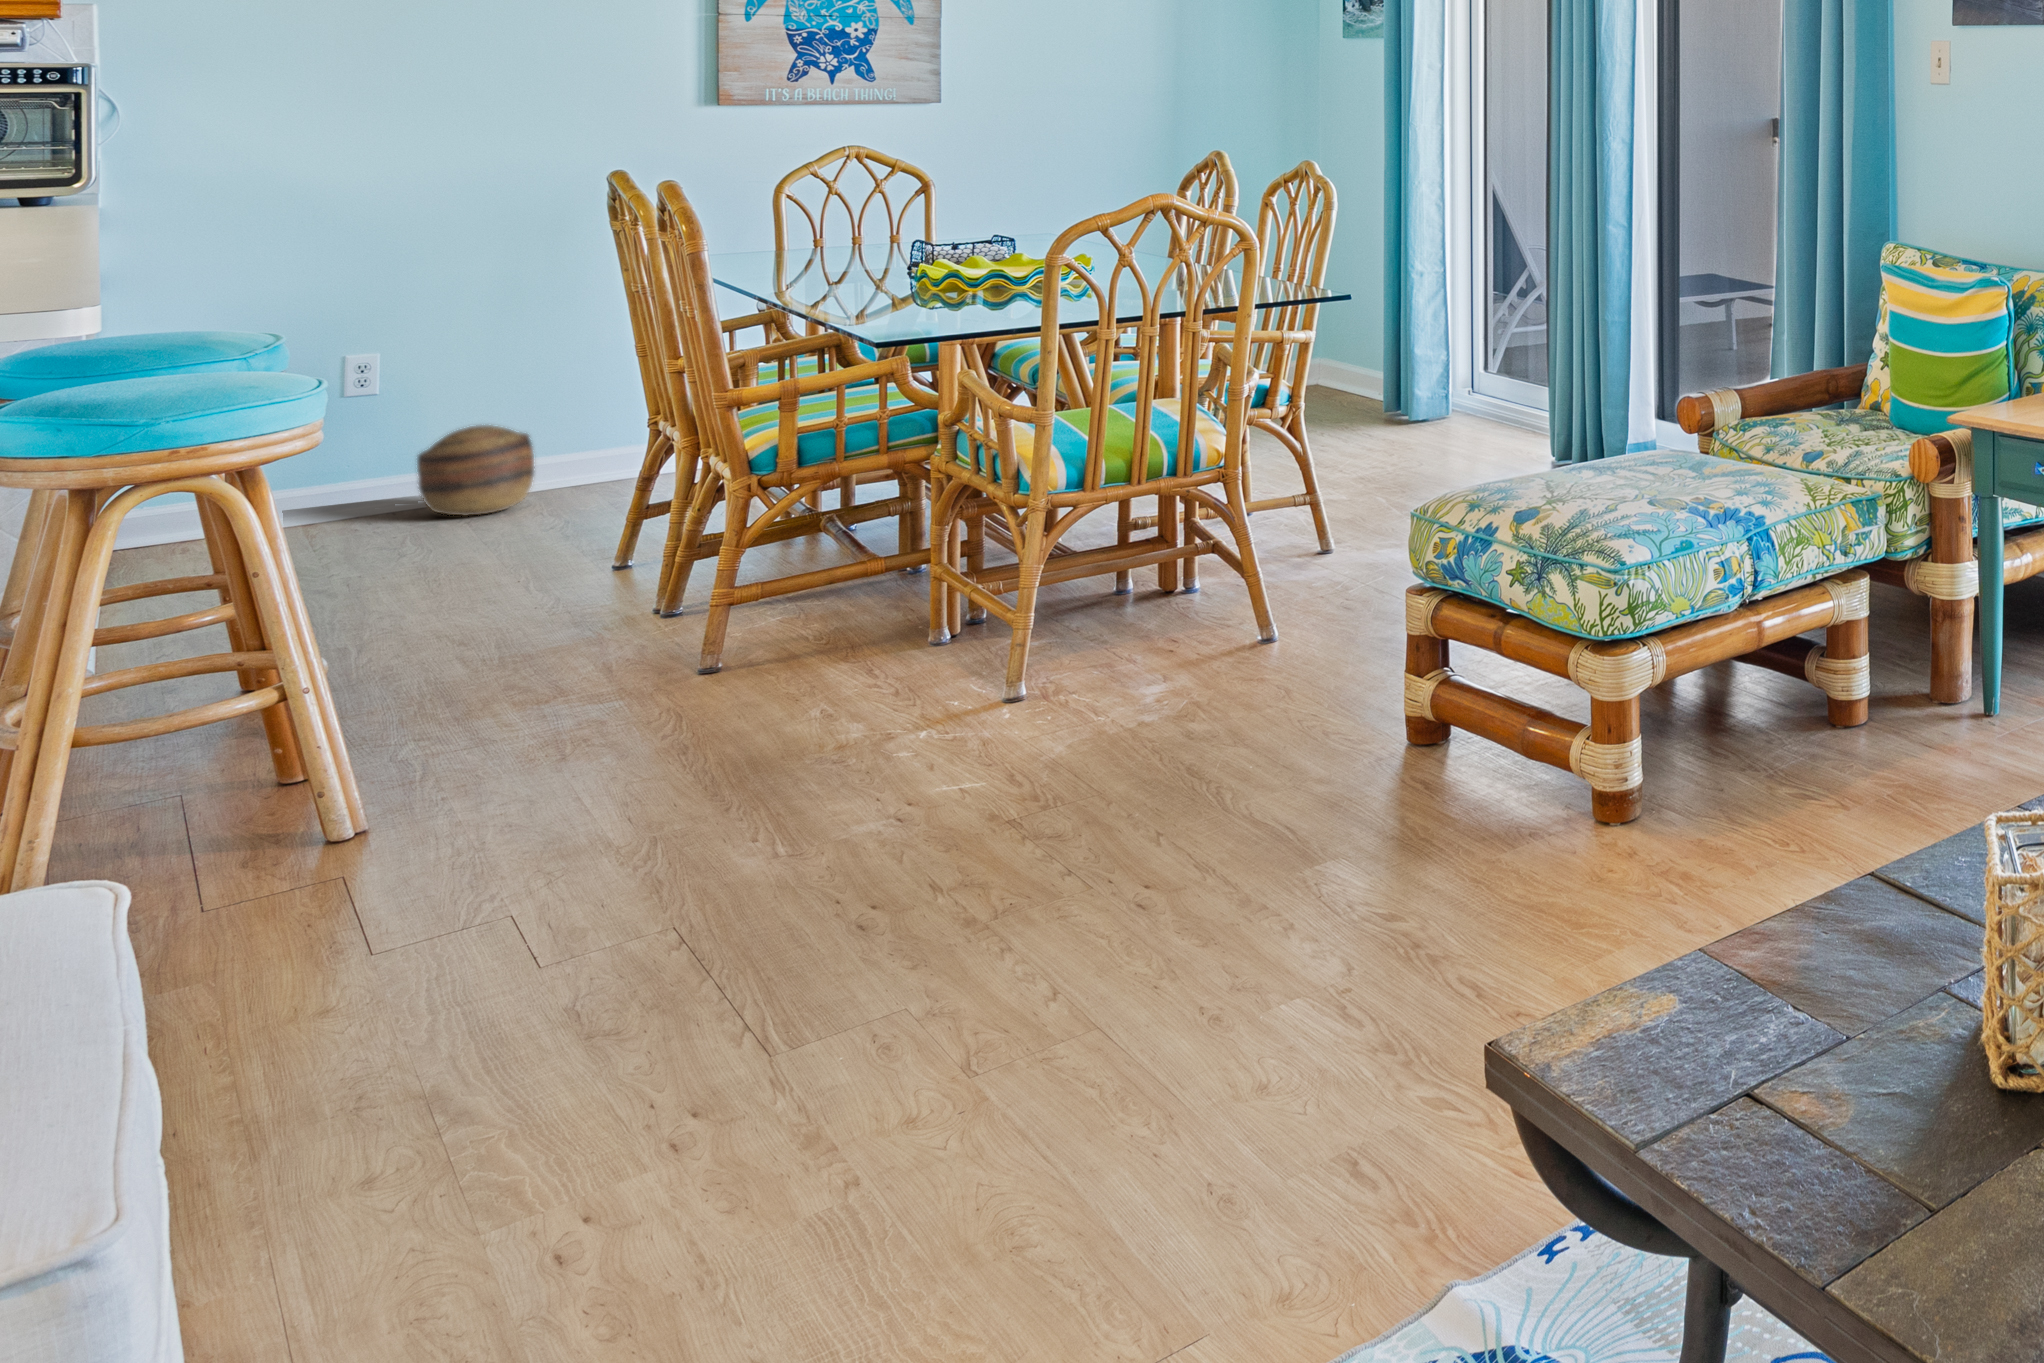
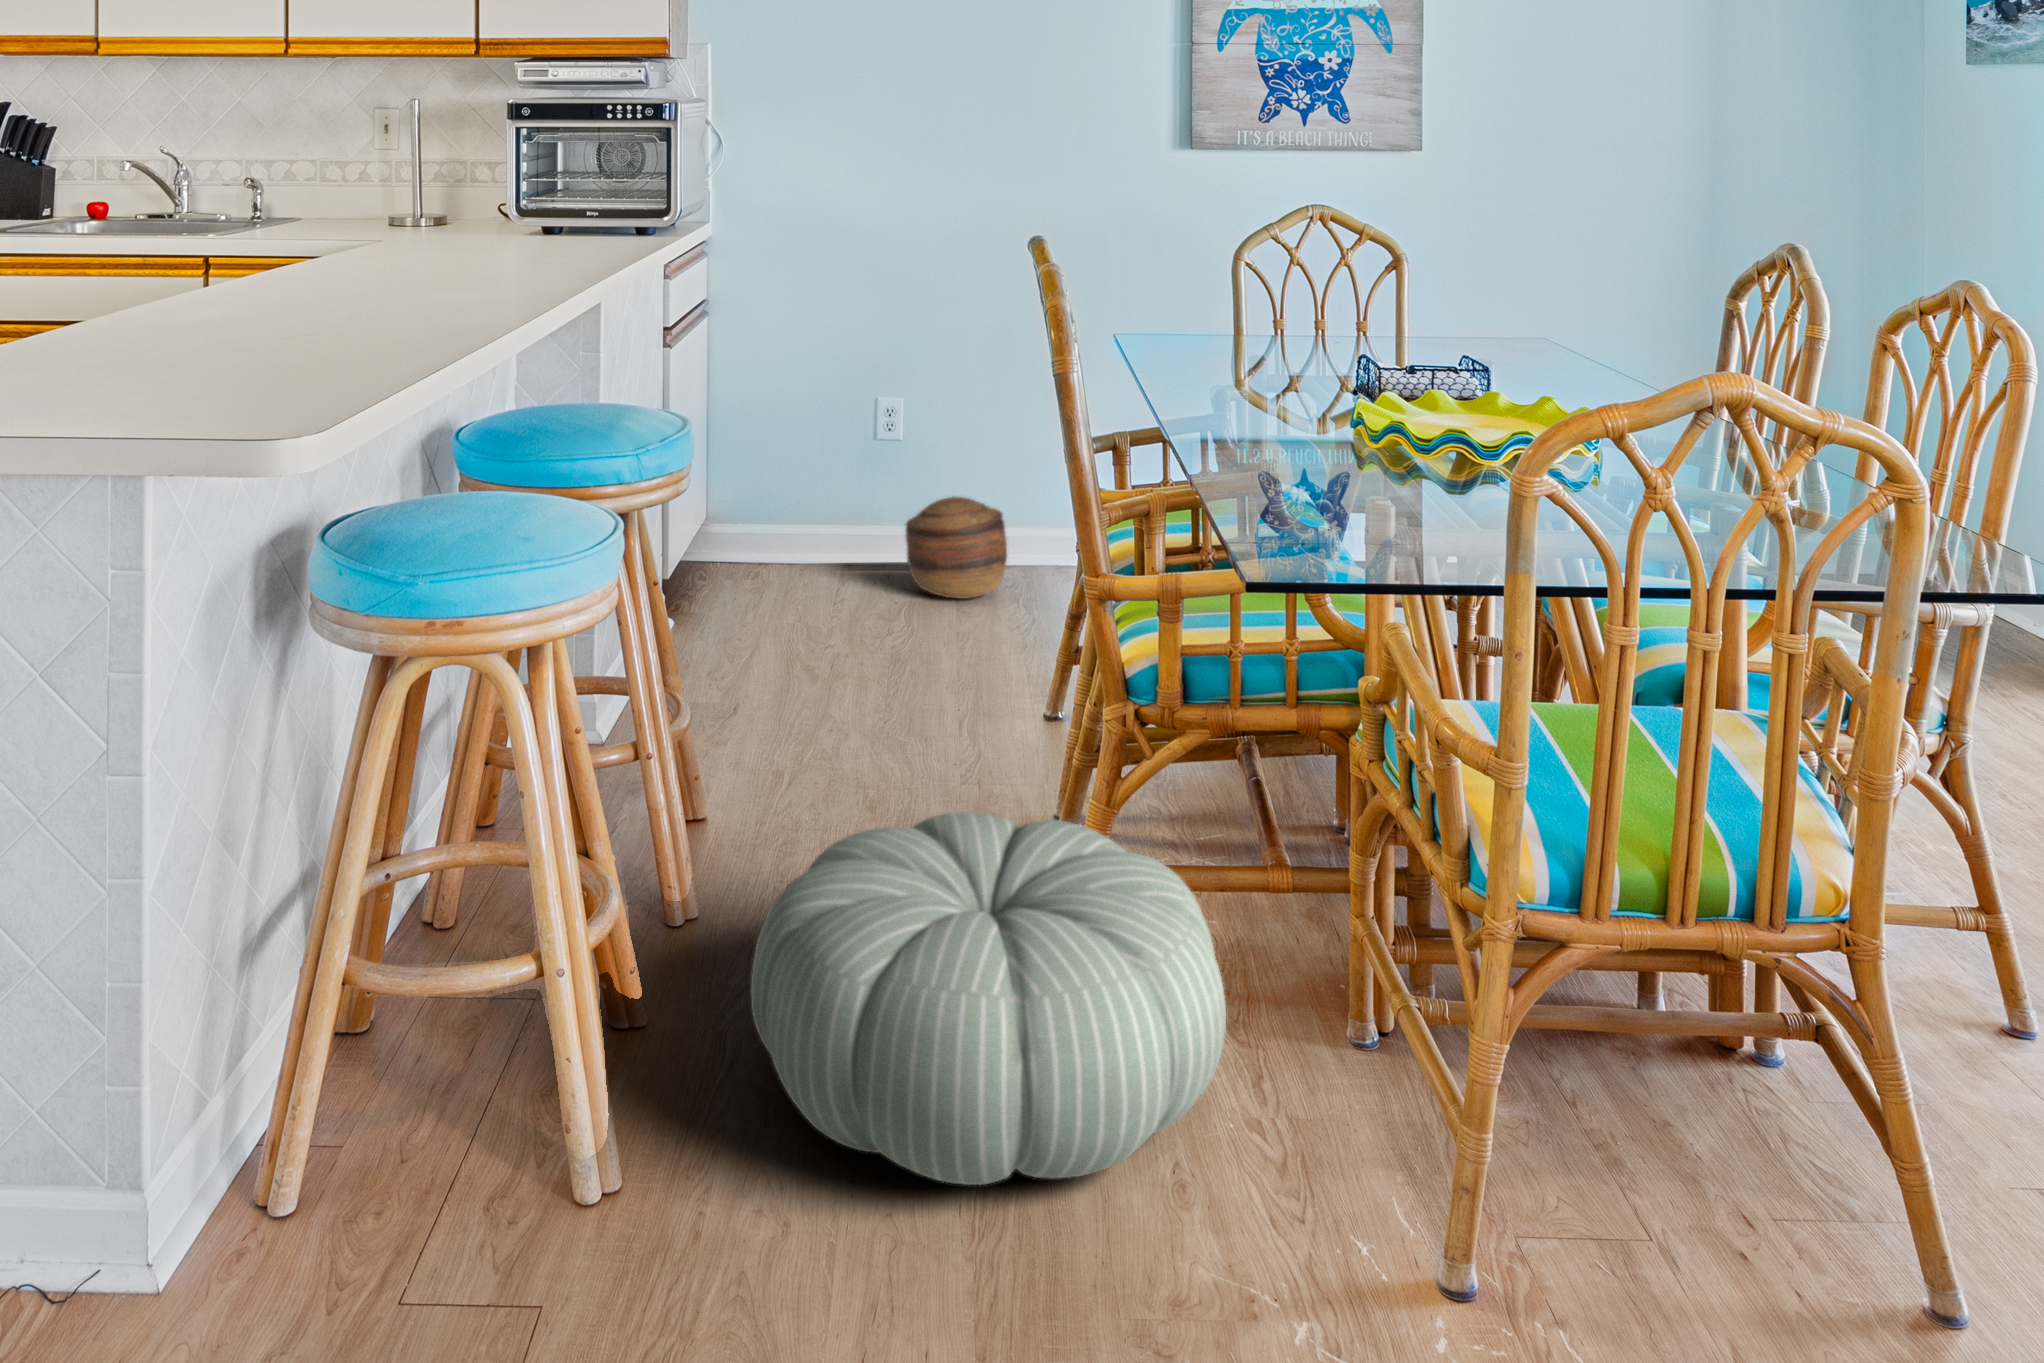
pouf: none [482,546,856,741] -> present [751,813,1226,1185]

